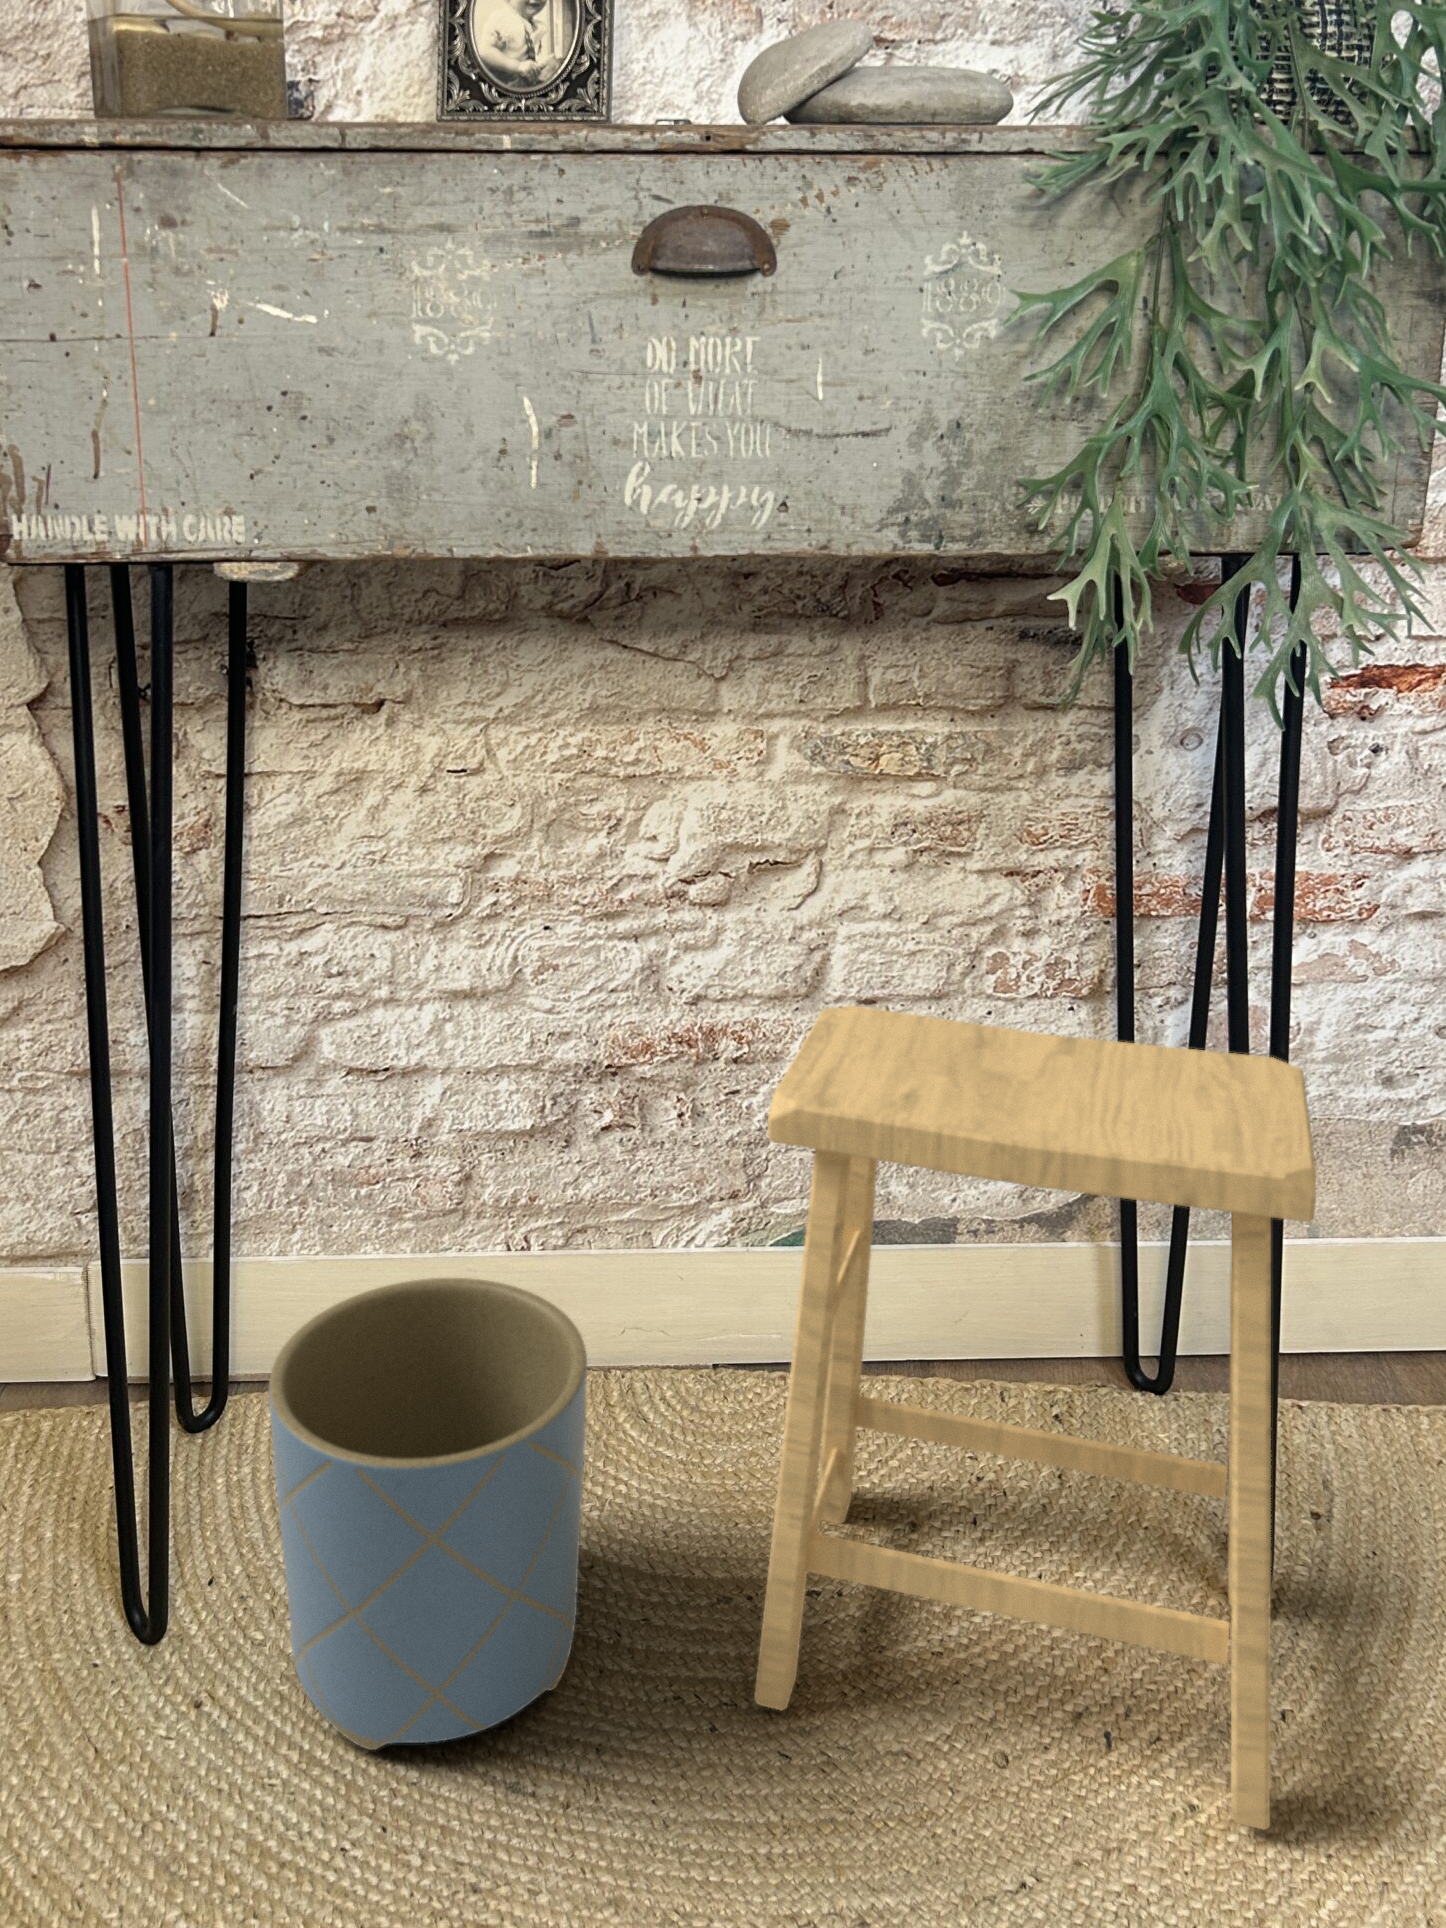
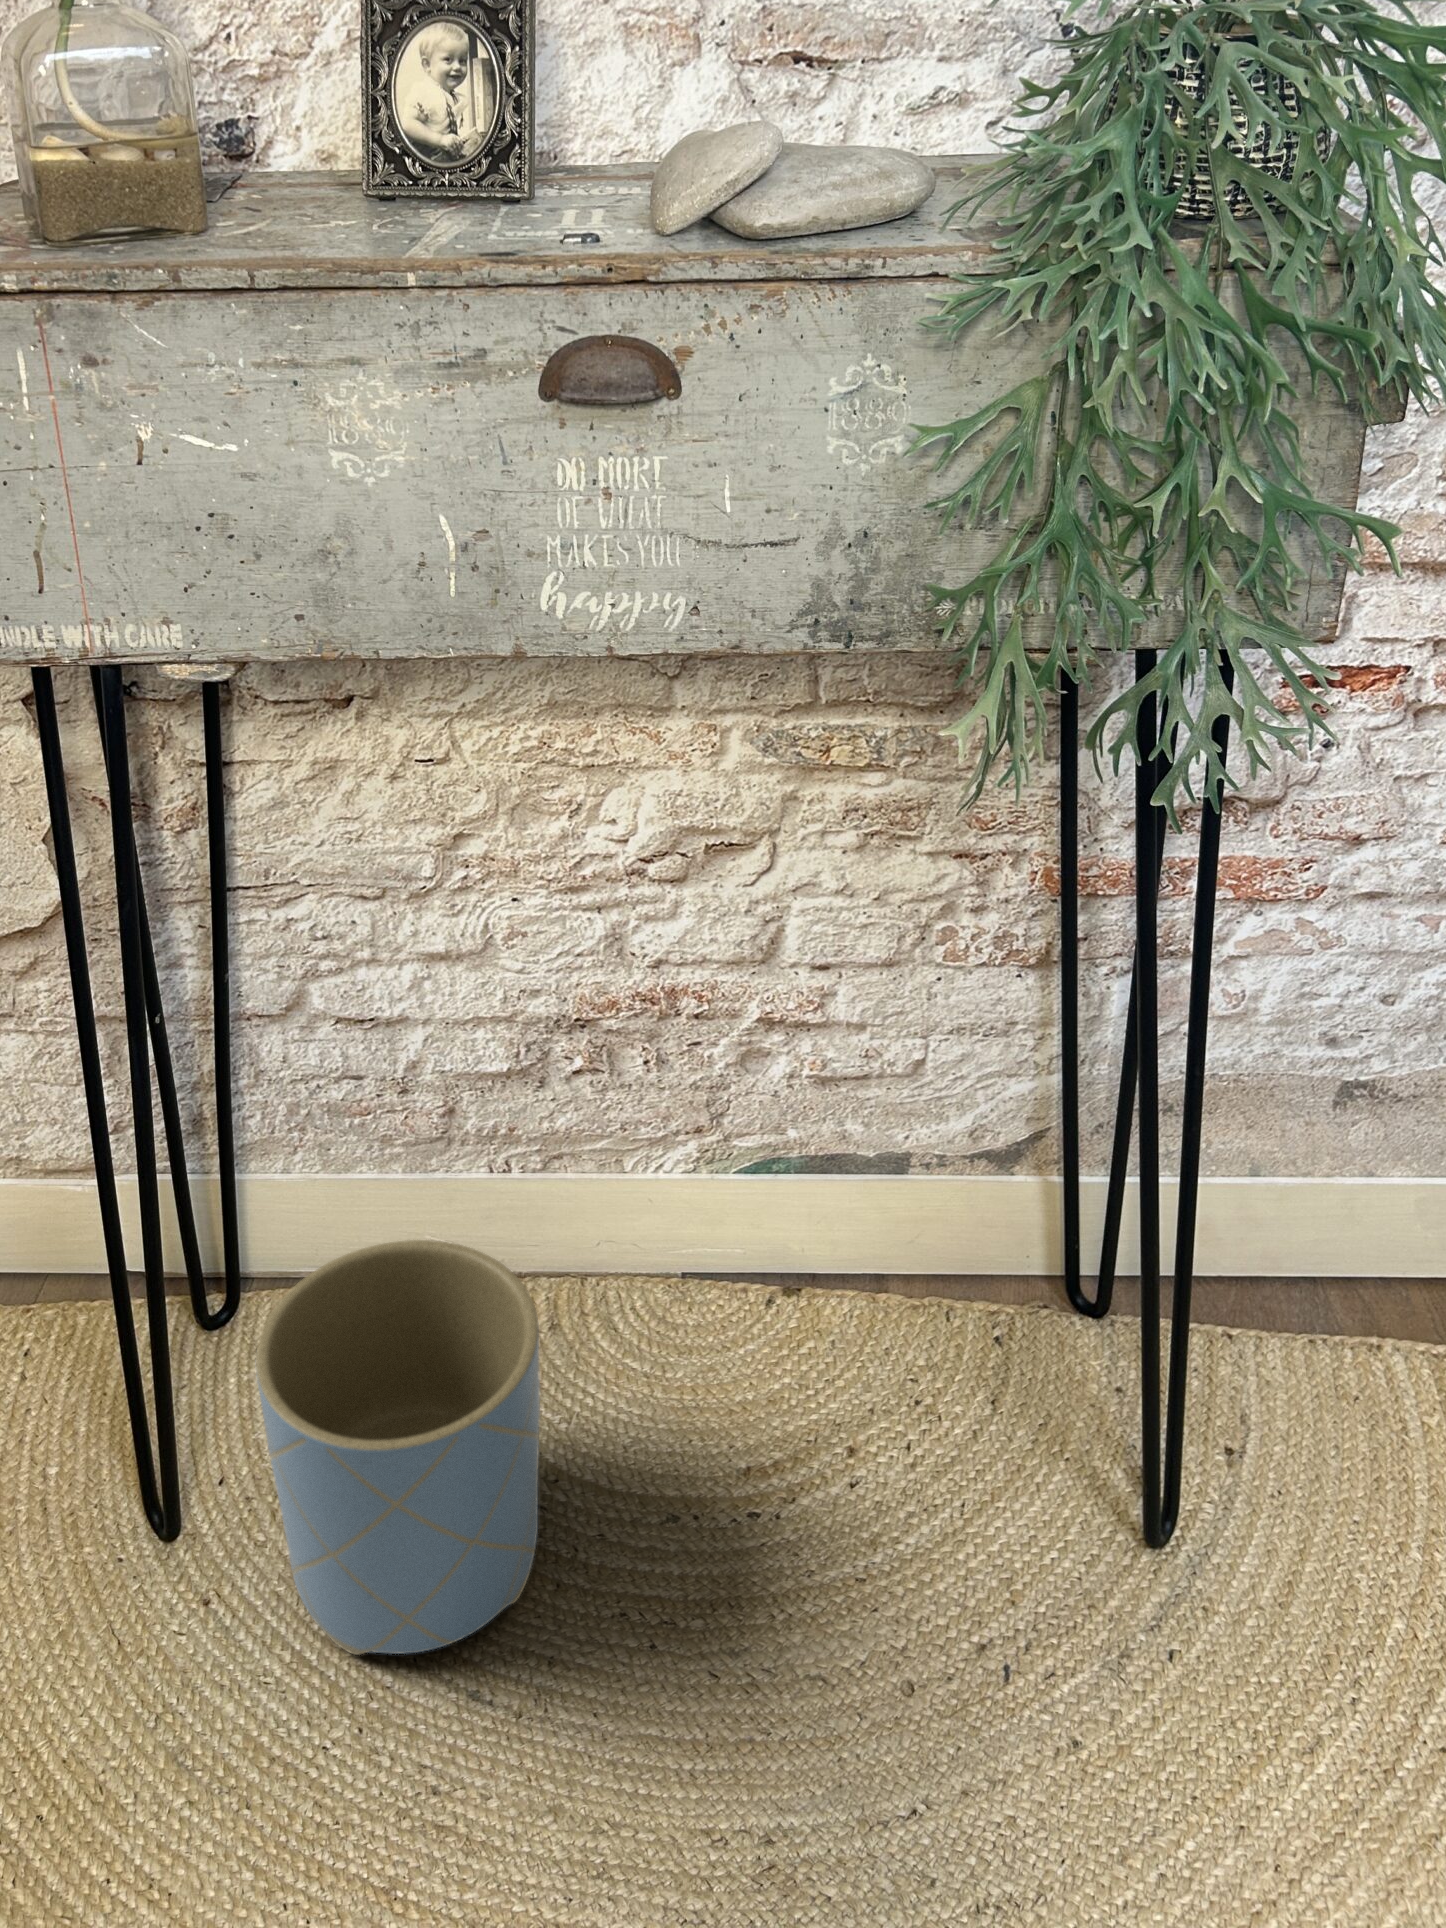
footstool: present [754,1005,1316,1830] -> none [690,1017,1212,1778]

